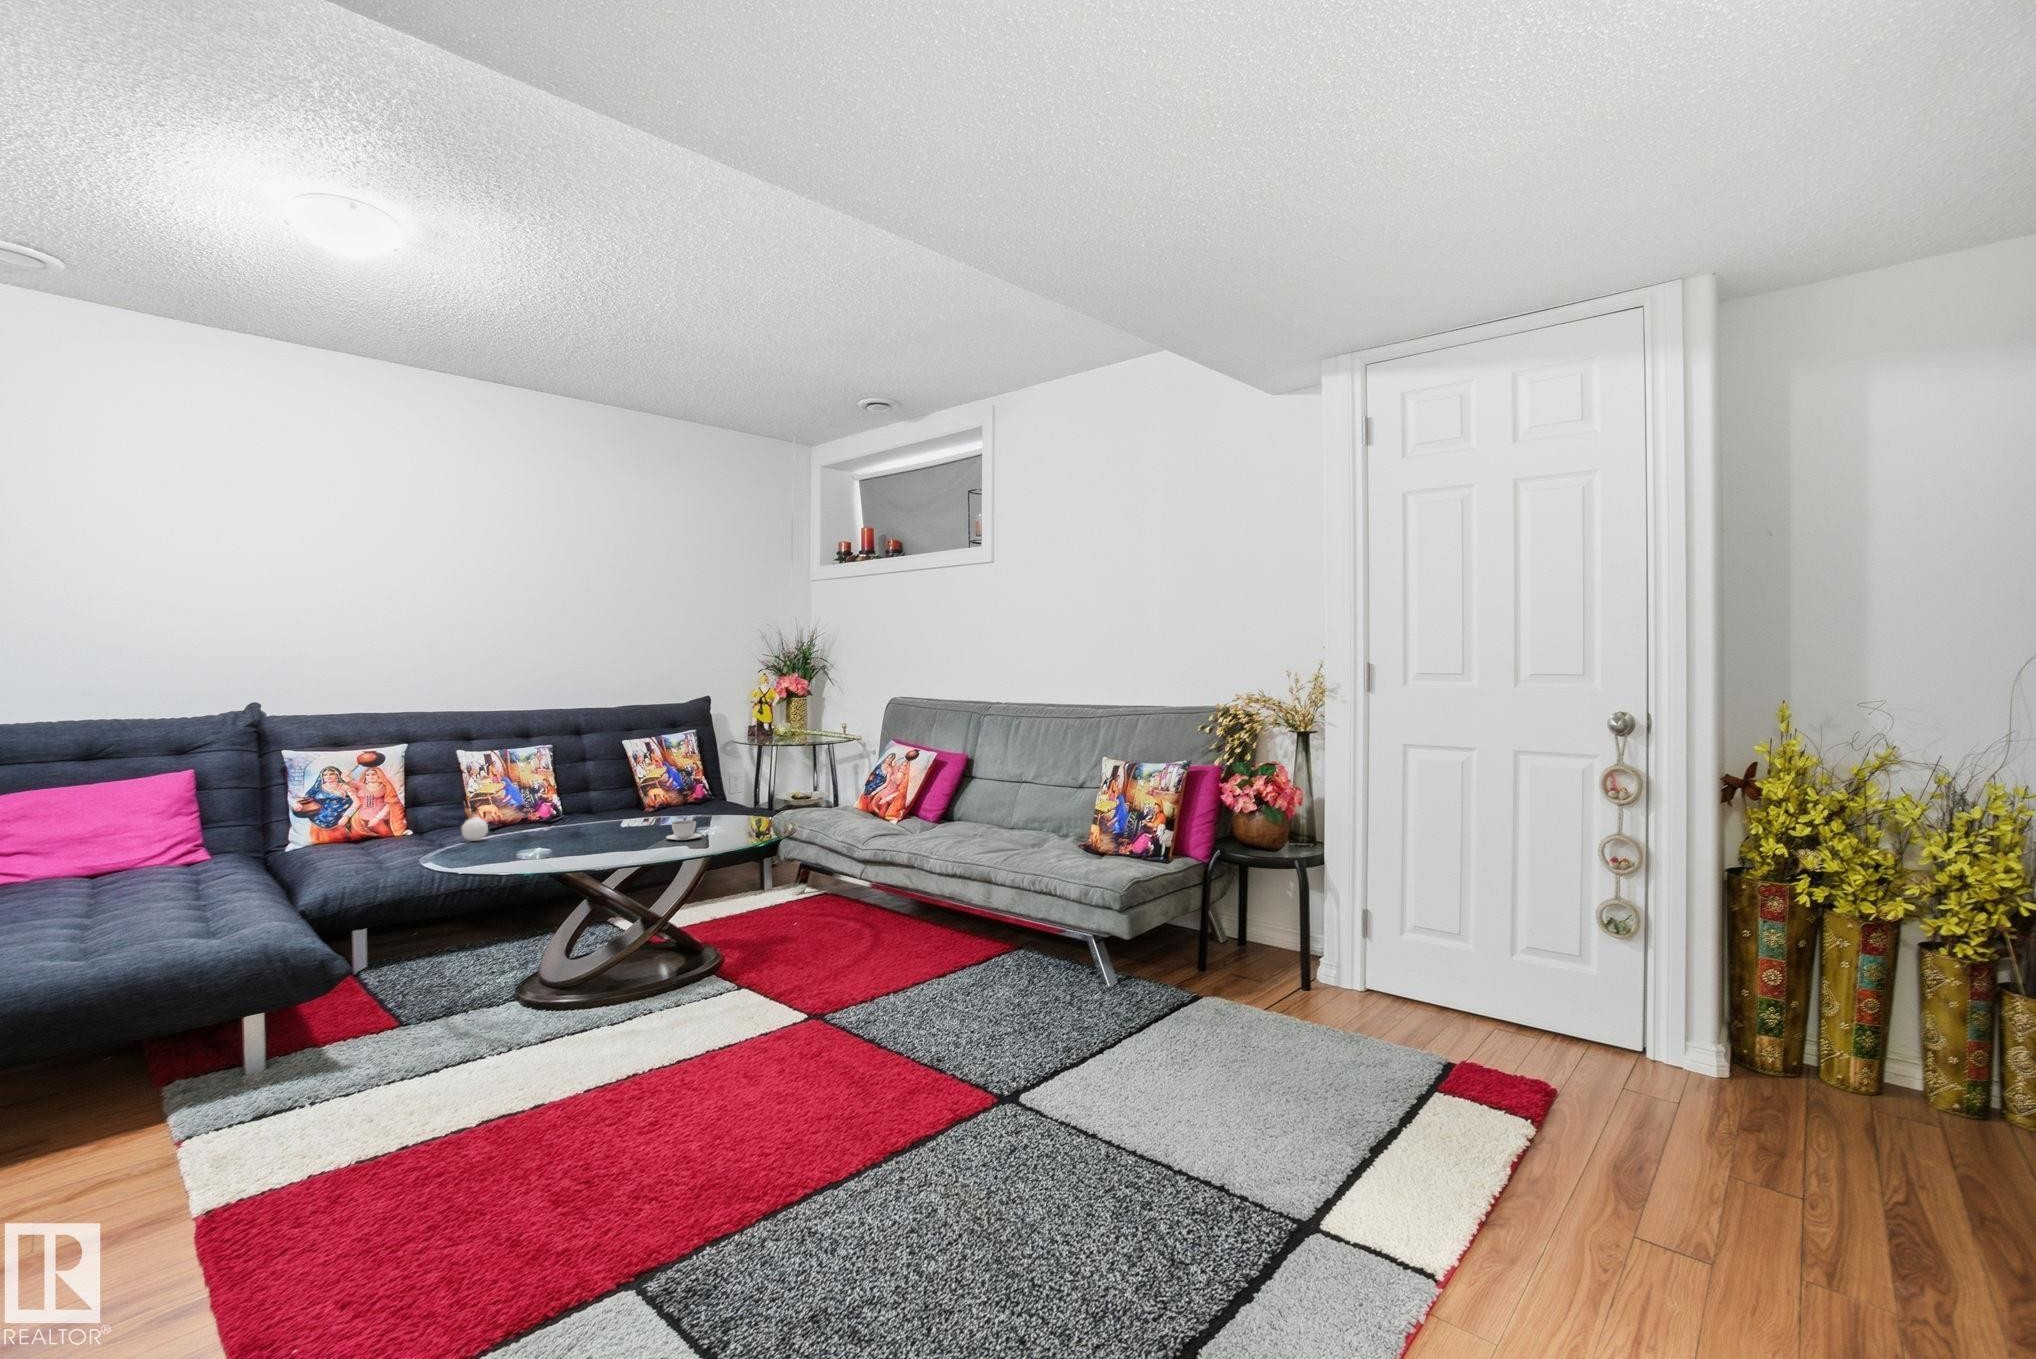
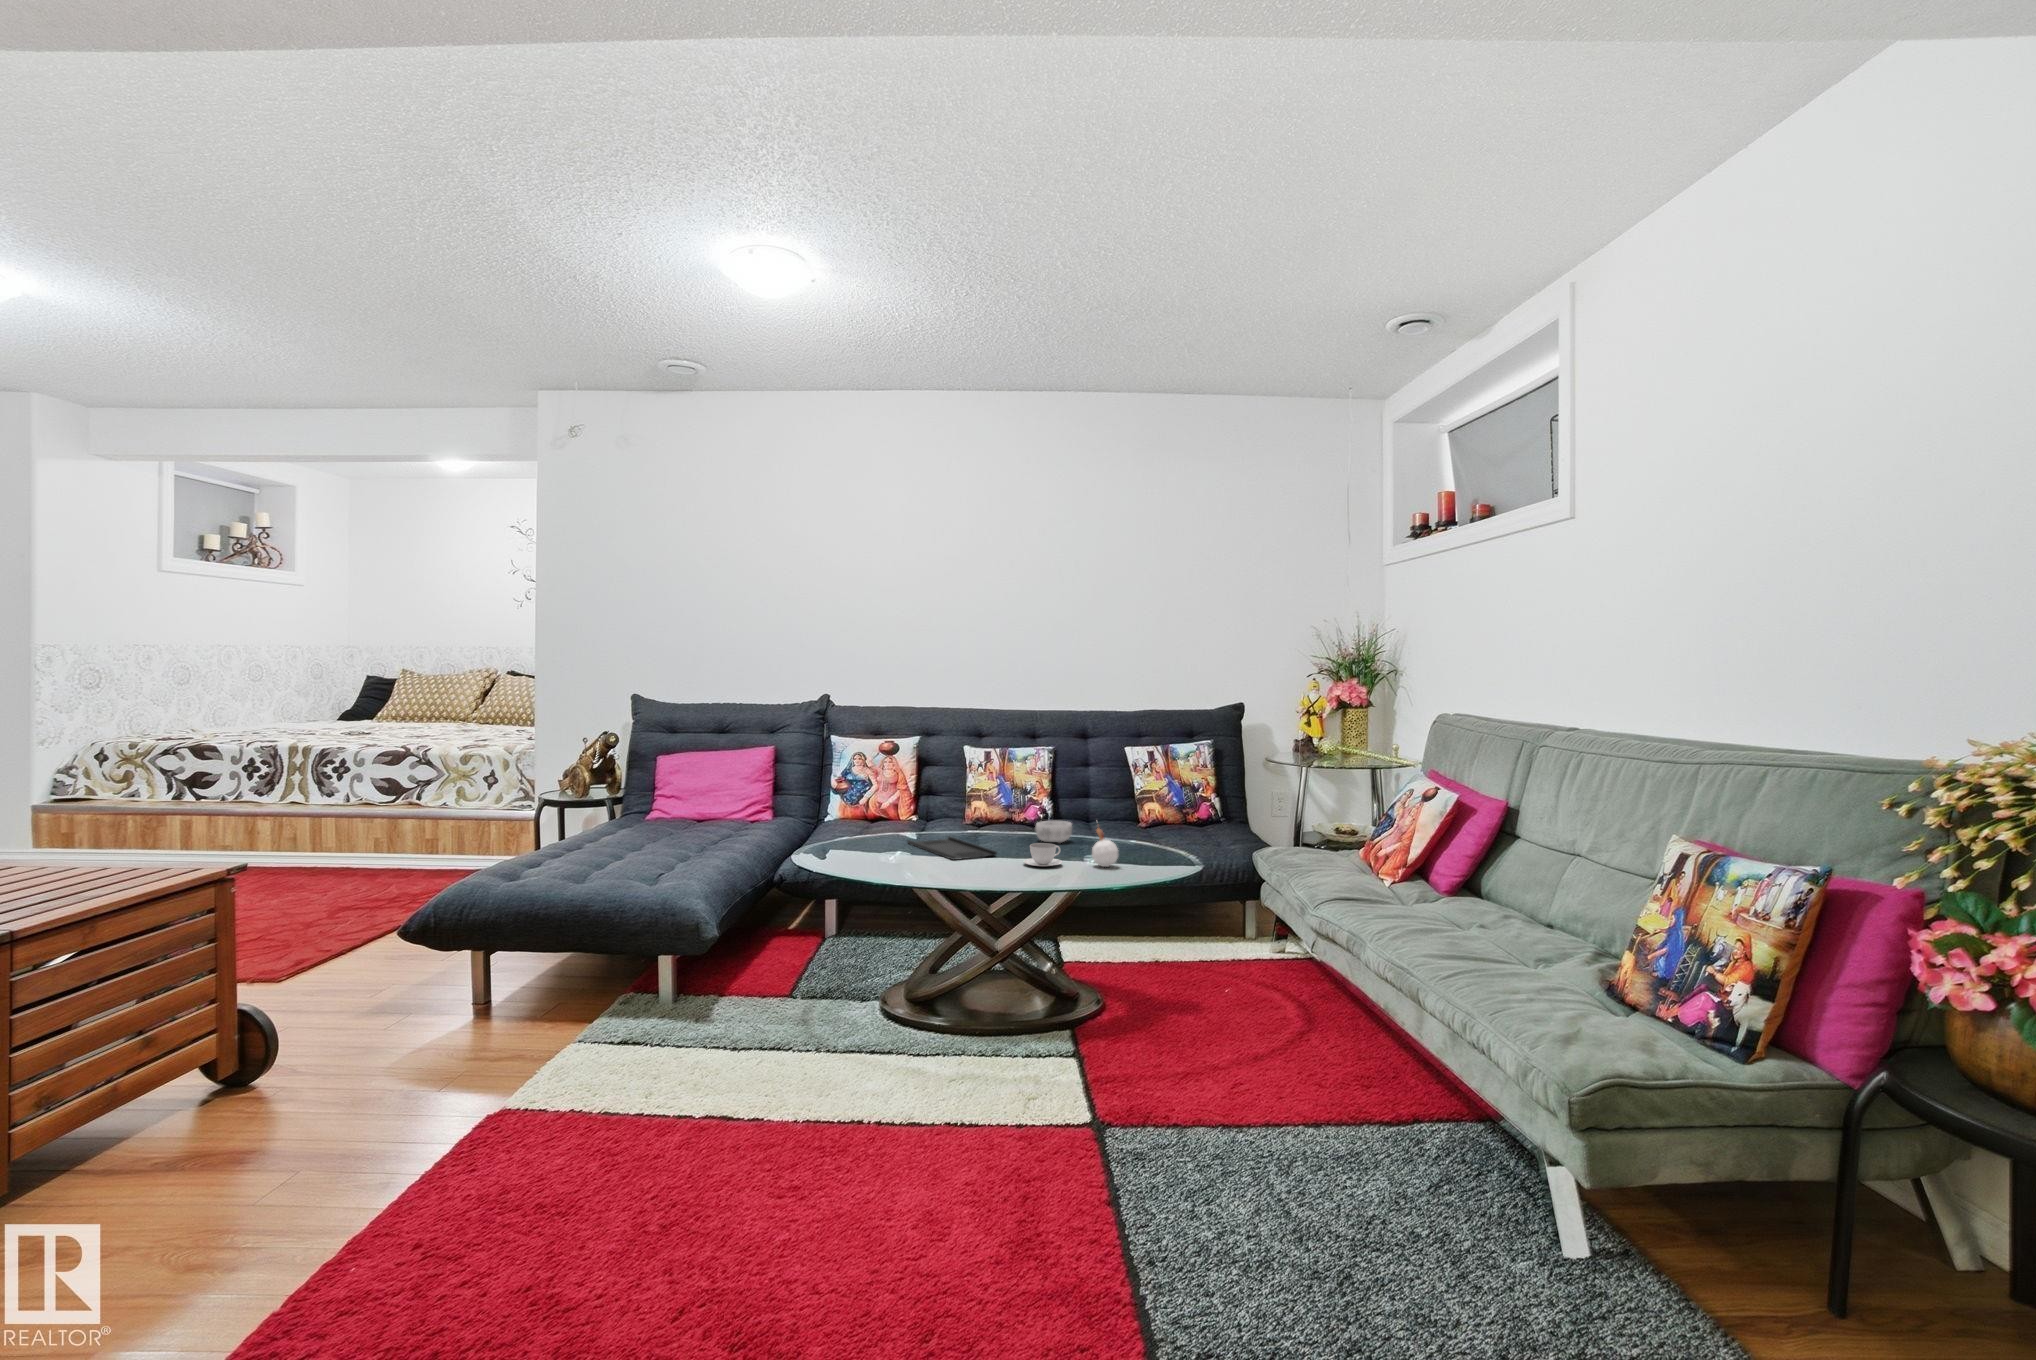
decorative bowl: none [622,806,657,826] -> present [1035,821,1072,843]
candle: present [462,808,488,841] -> present [1092,824,1118,867]
tray: none [517,832,630,847] -> present [908,837,997,860]

